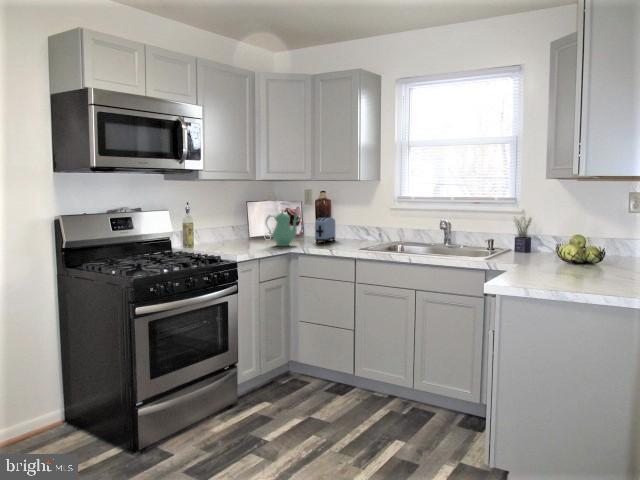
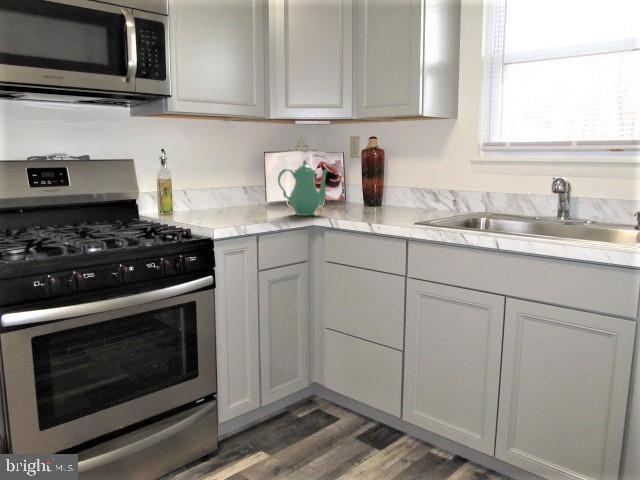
toaster: present [315,218,335,243] -> none [355,175,388,212]

